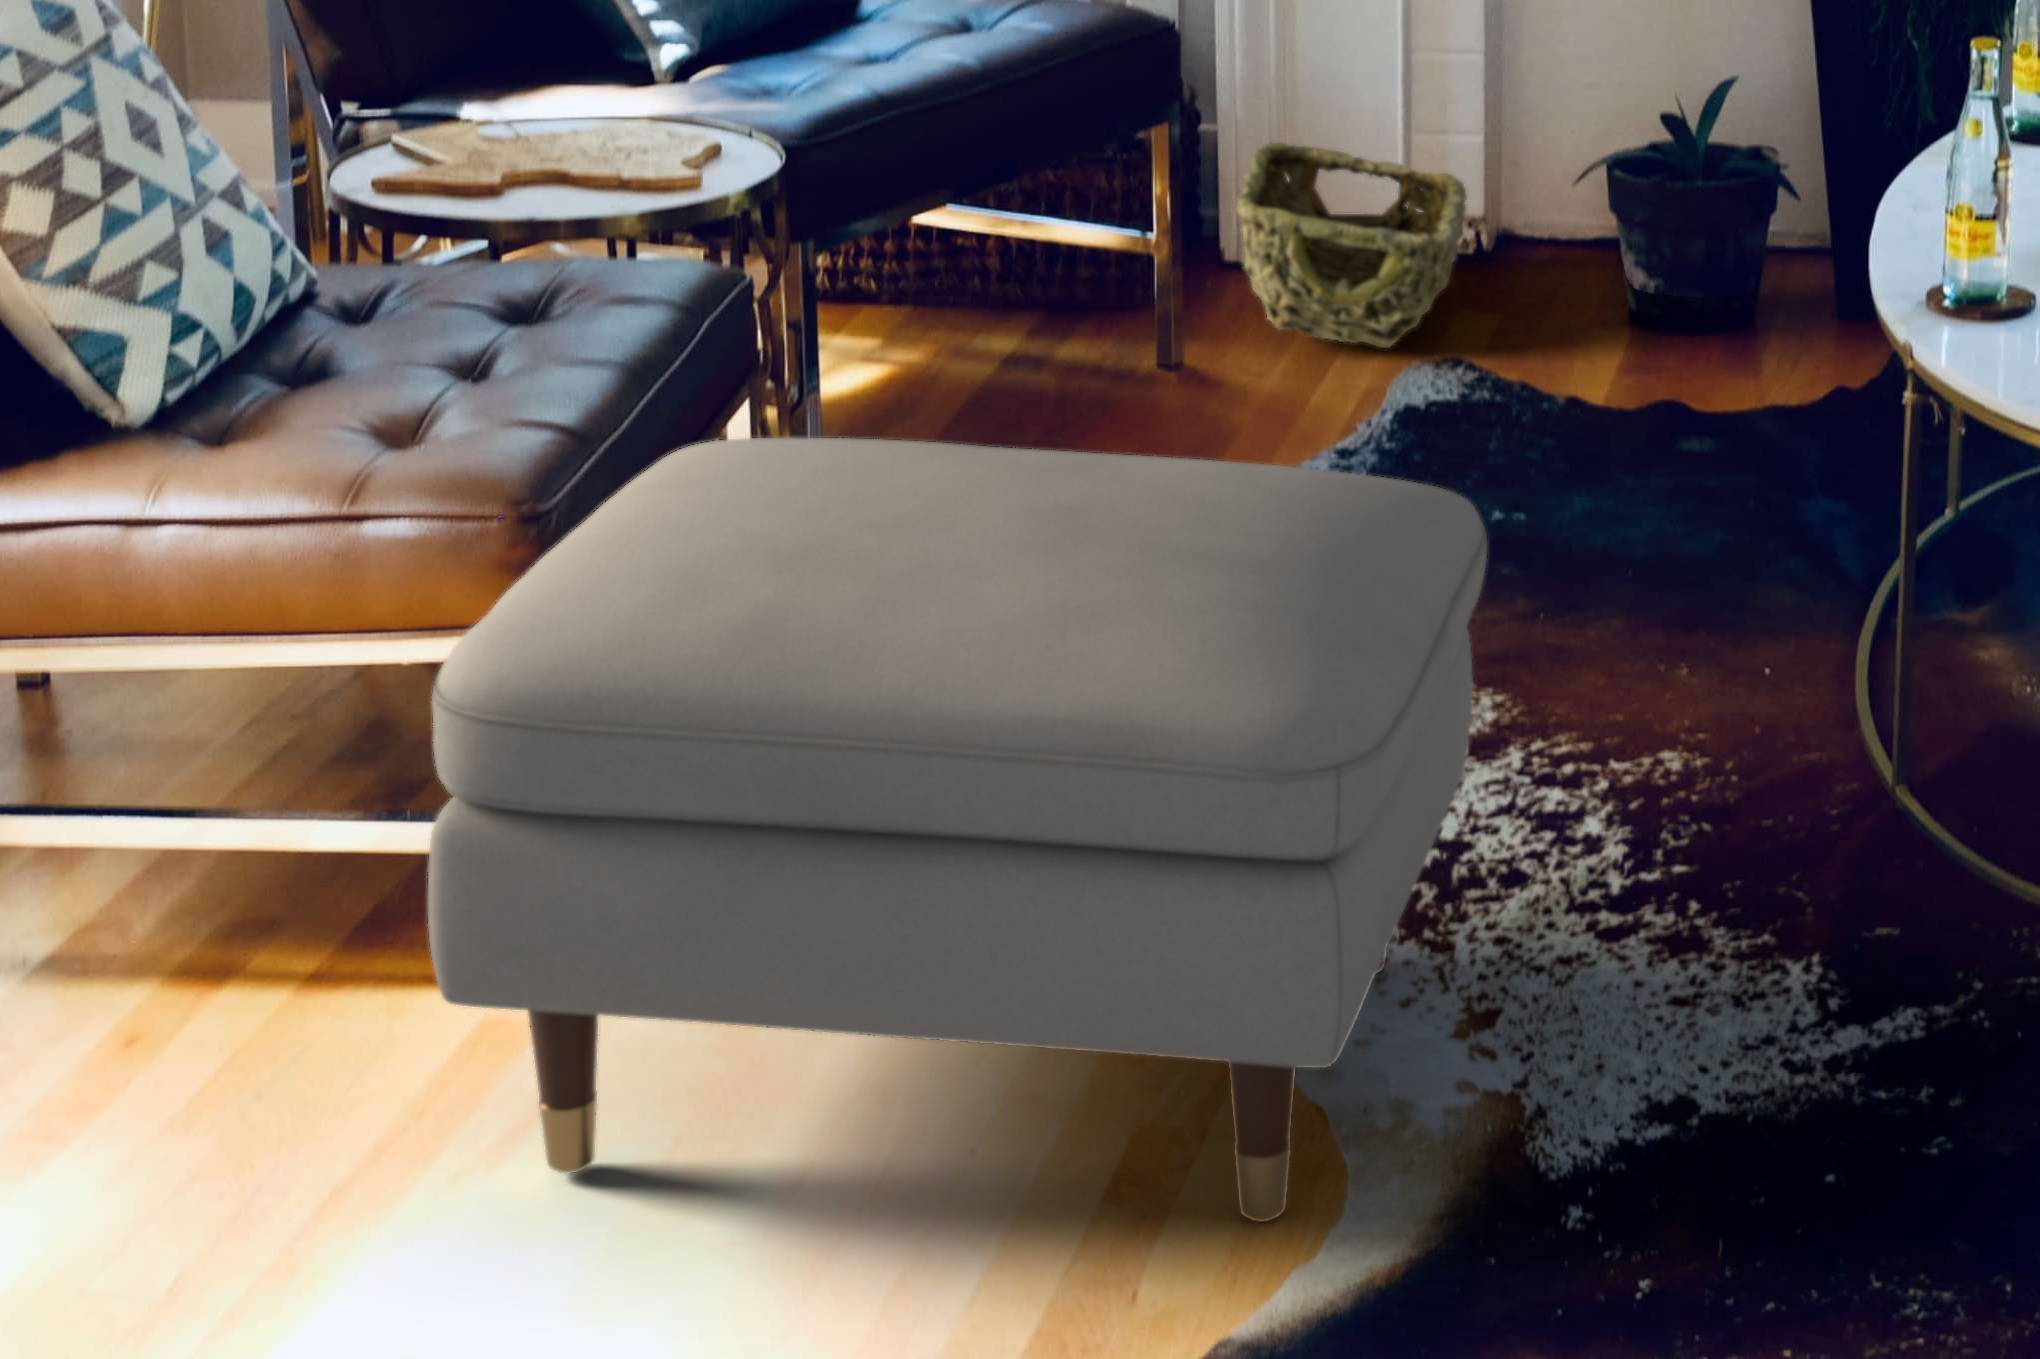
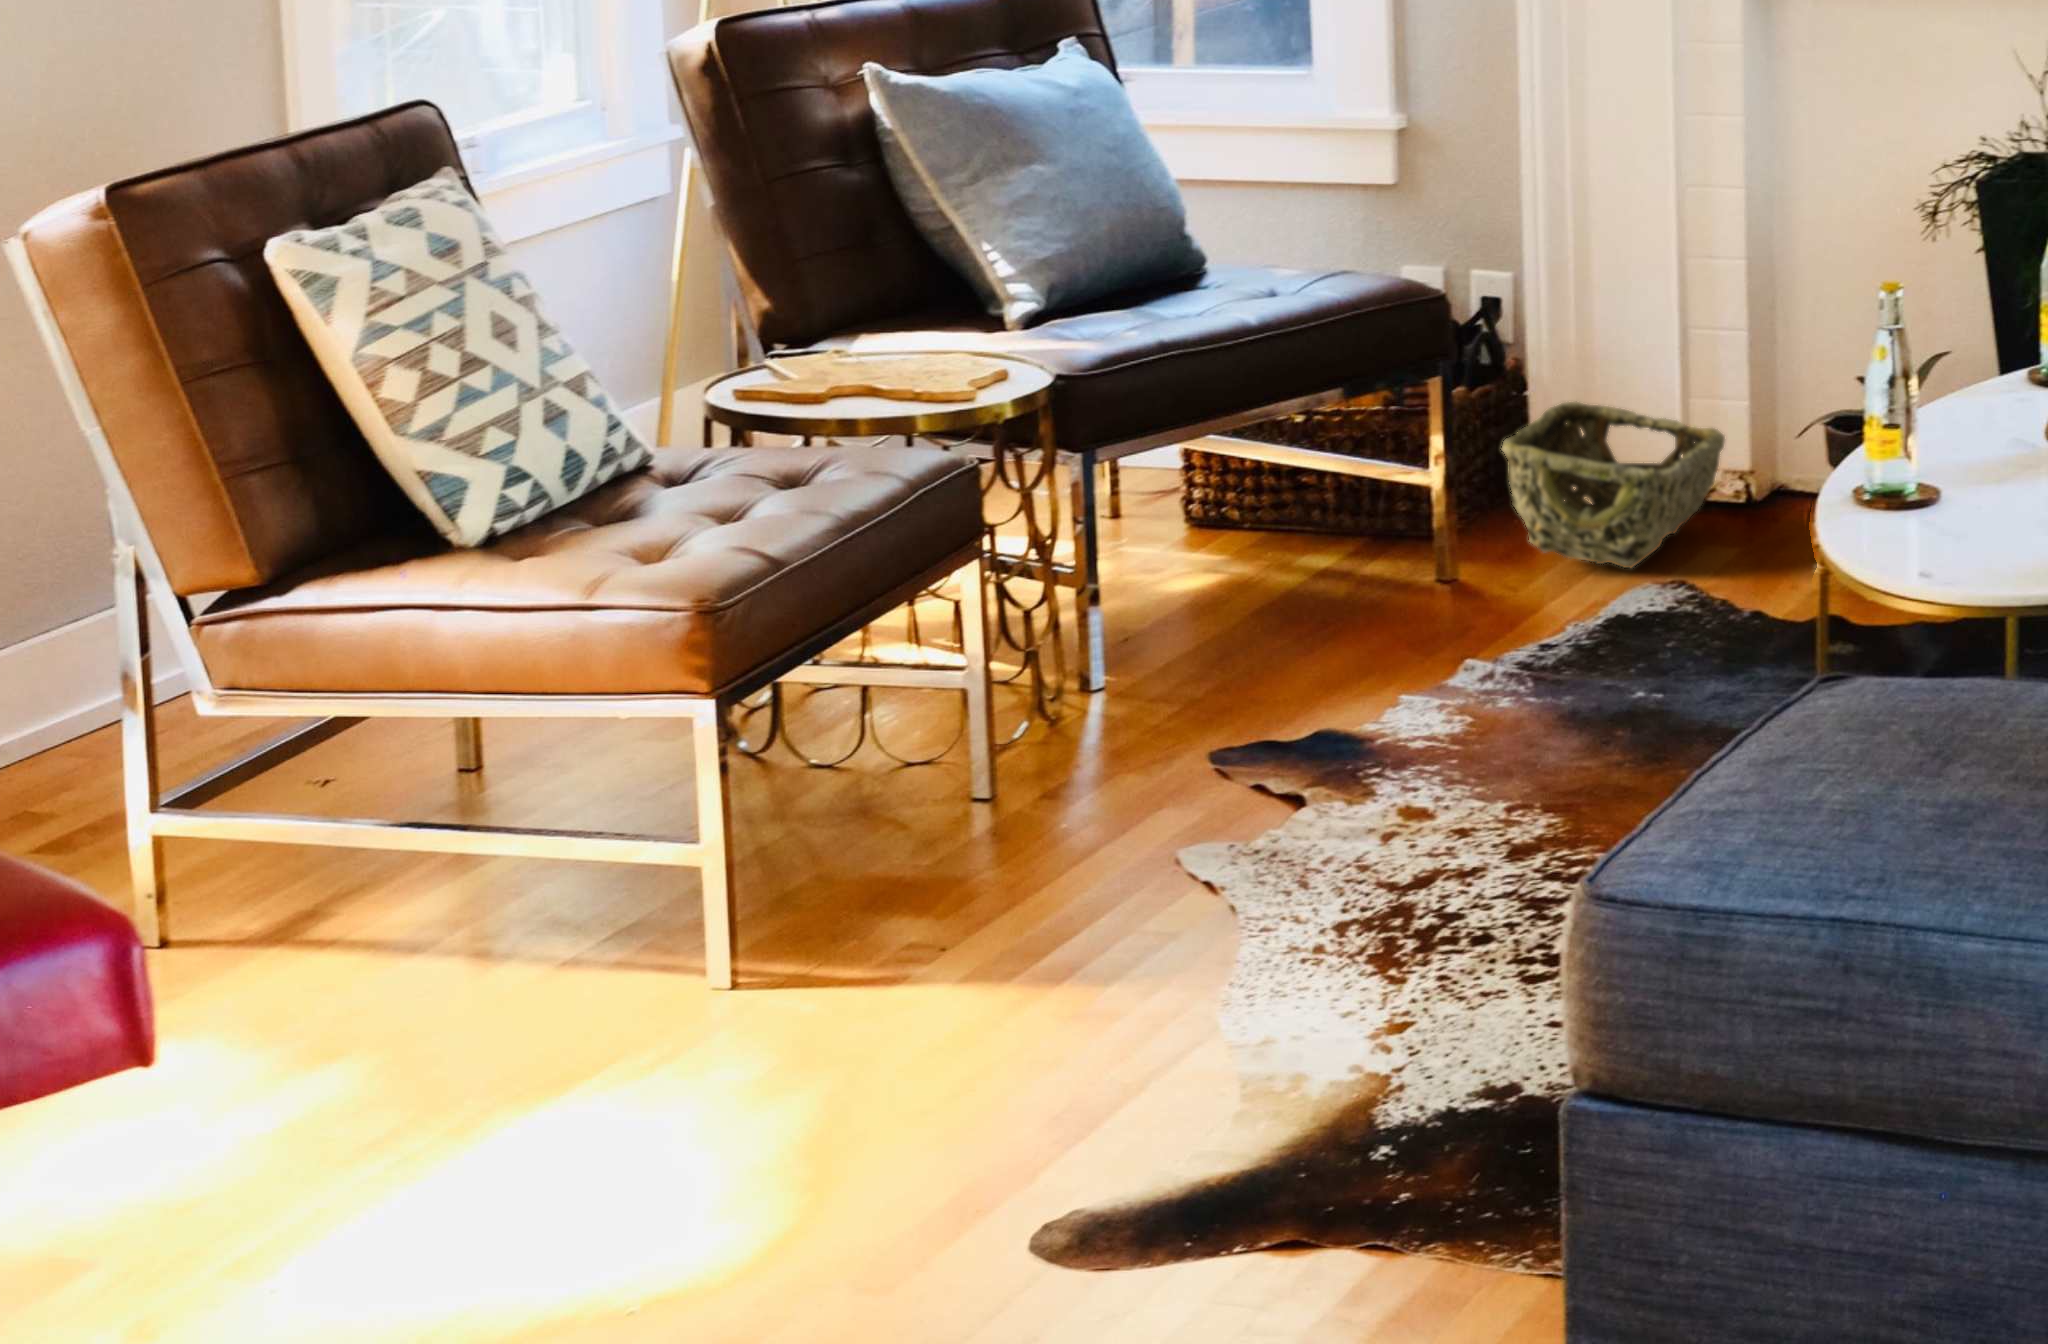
ottoman: present [428,438,1487,1222] -> none [548,558,1408,1155]

